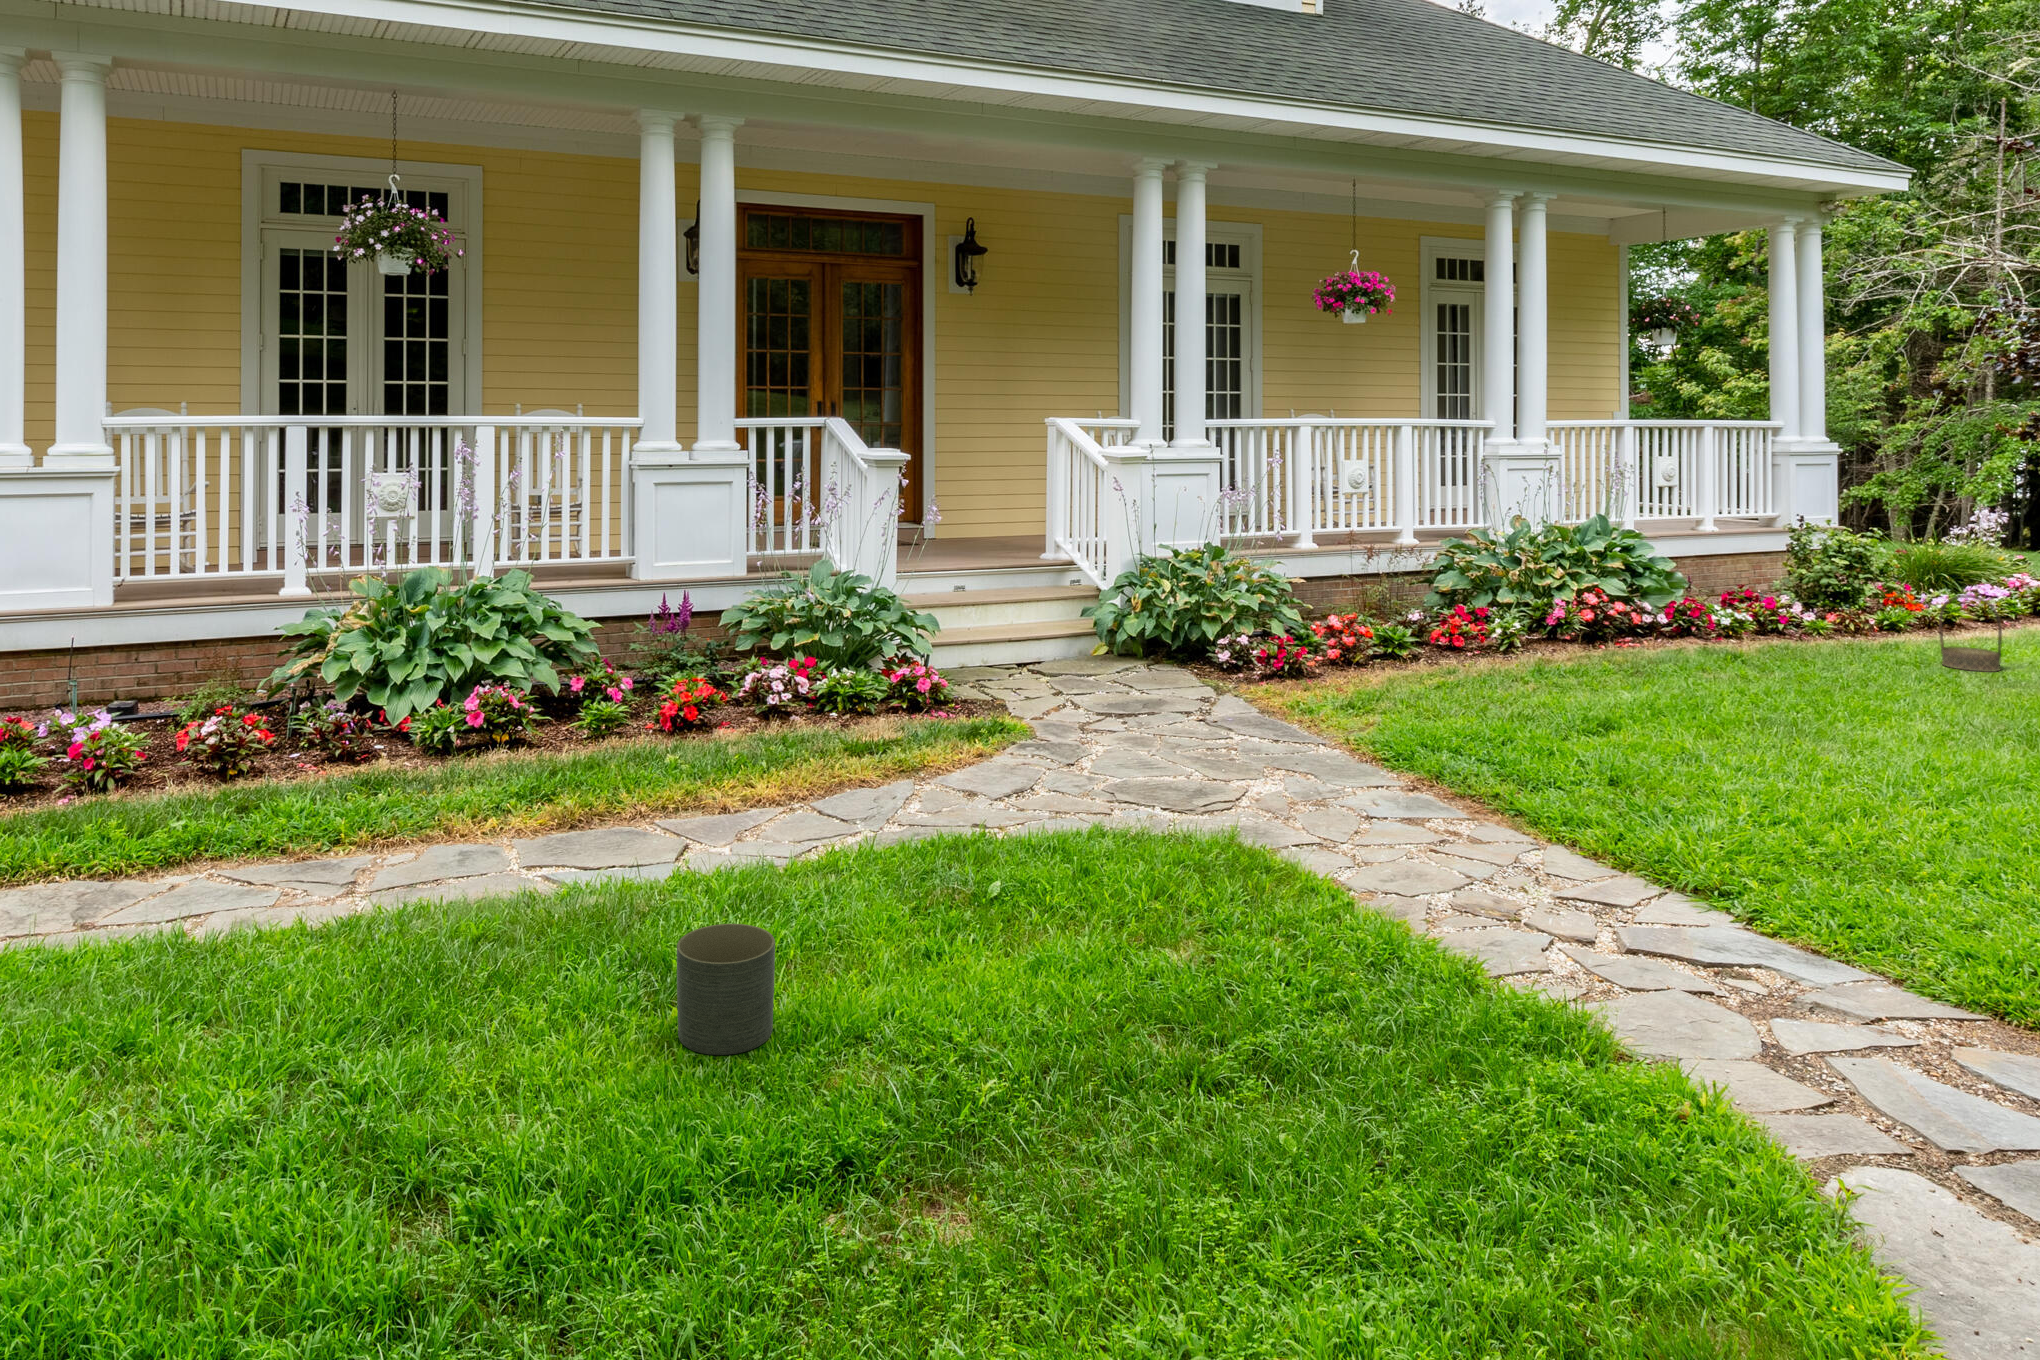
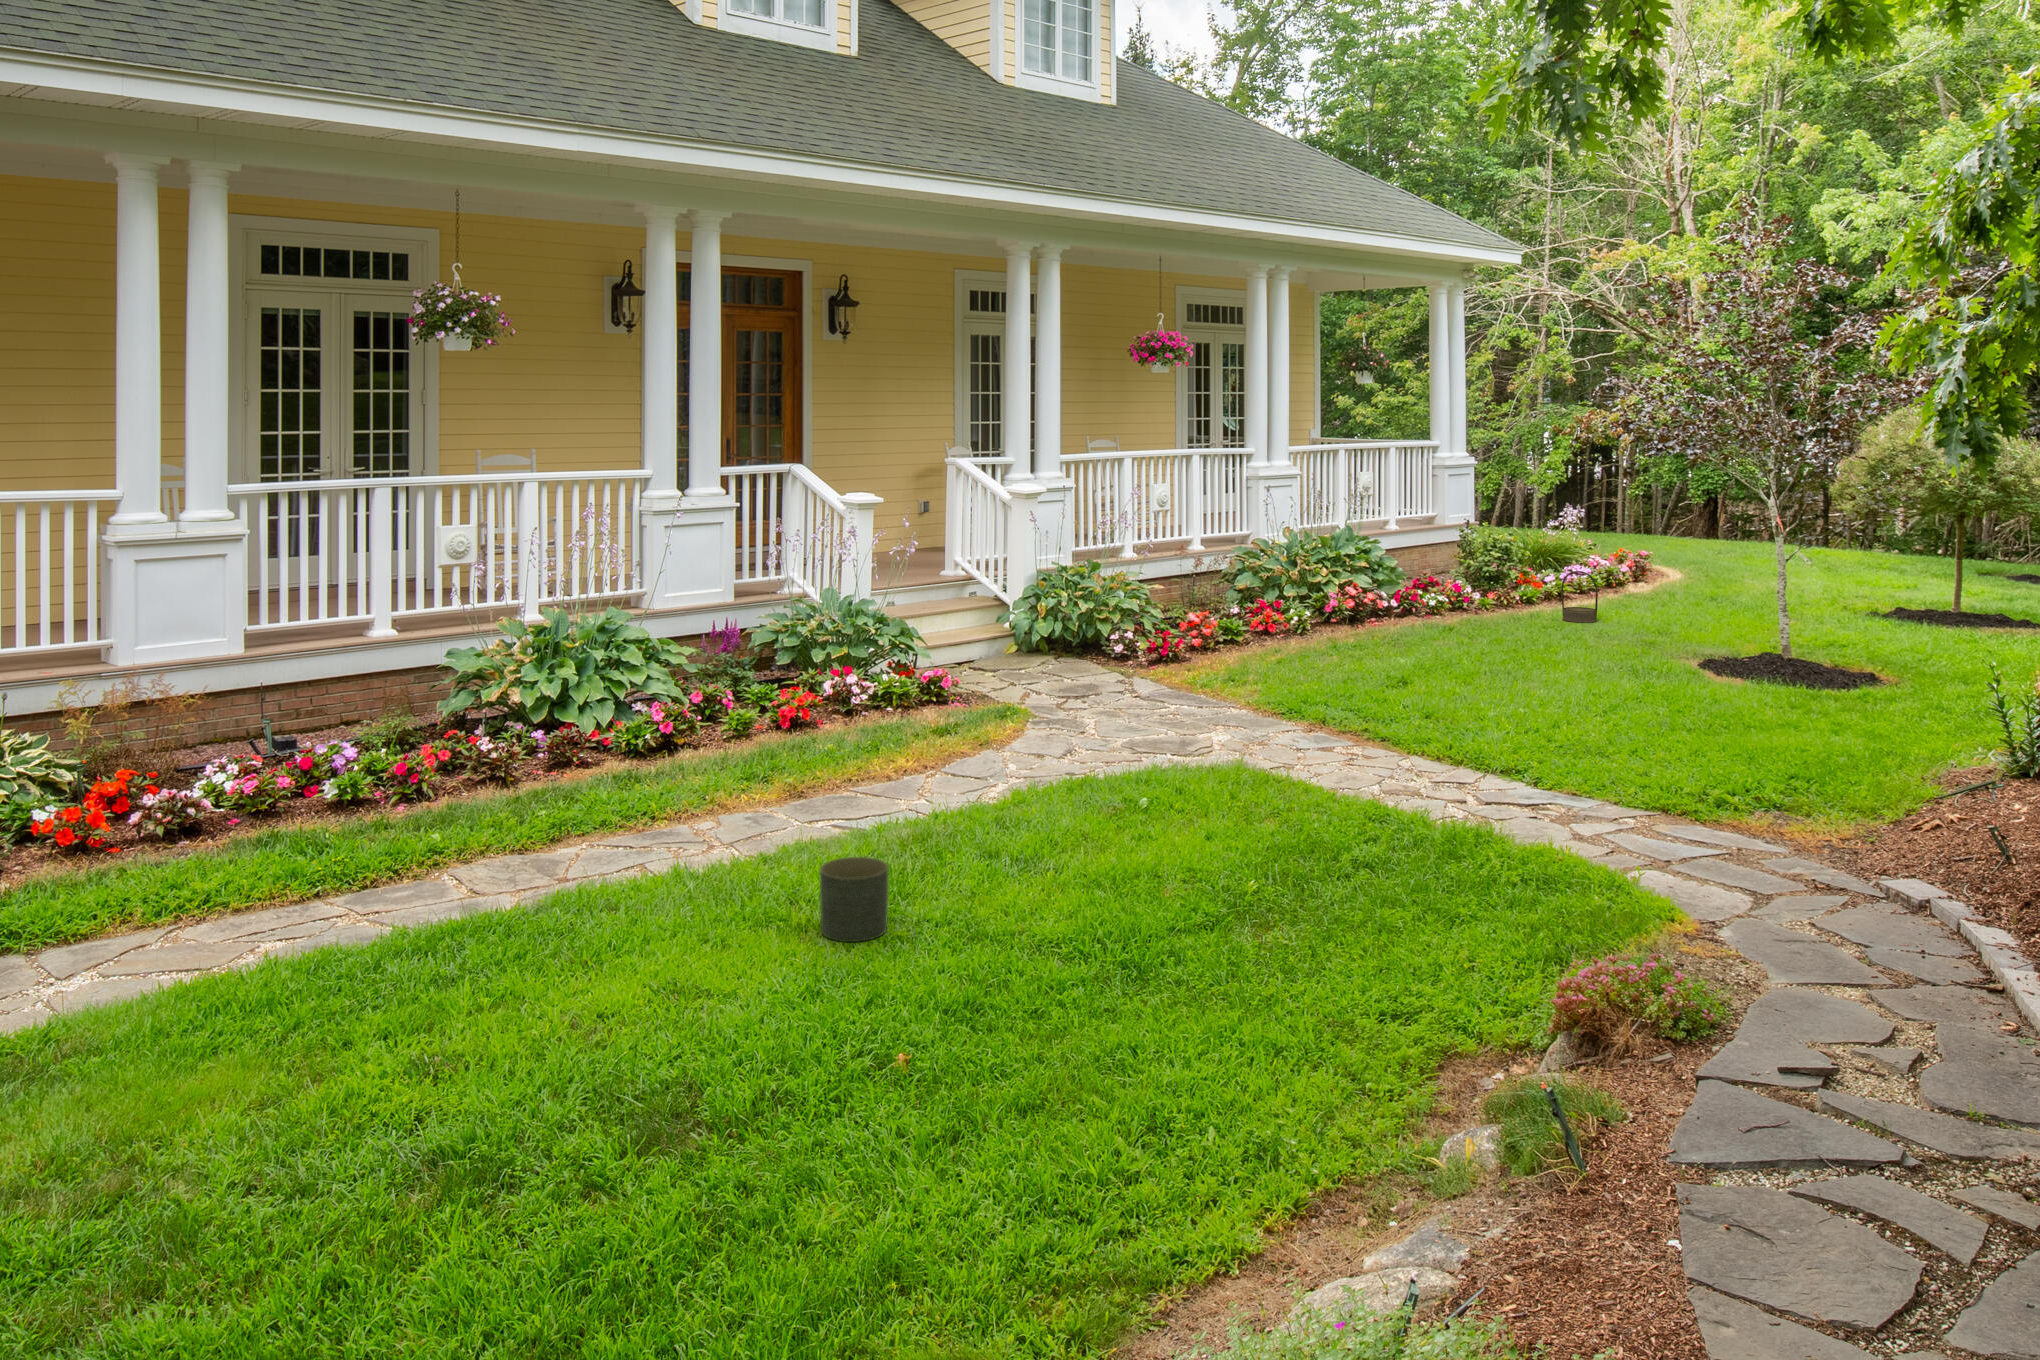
planter: present [677,924,775,1055] -> present [820,857,888,942]

